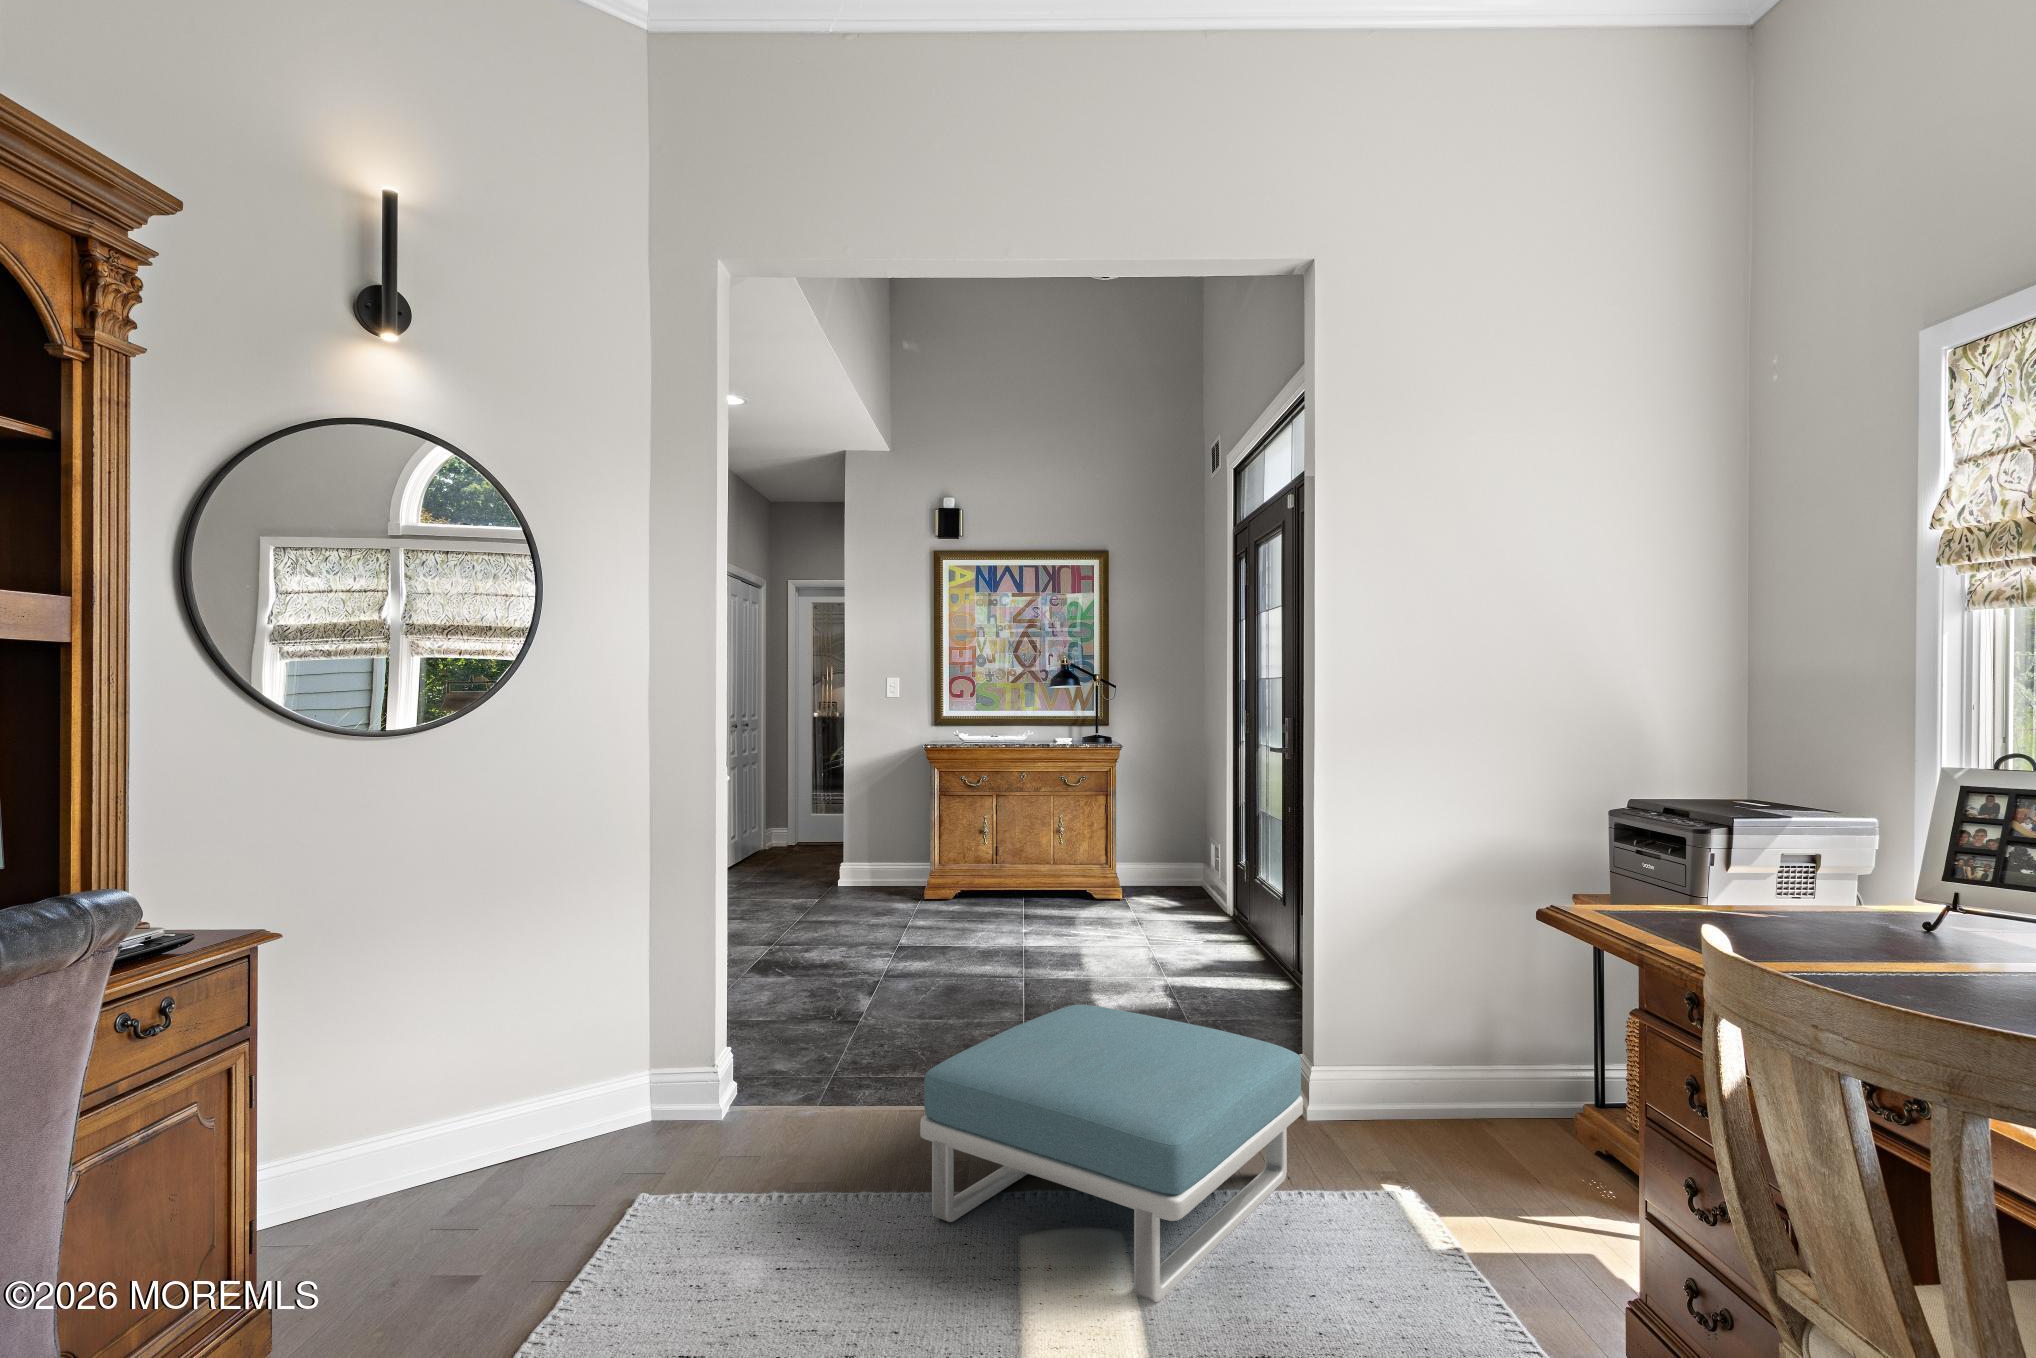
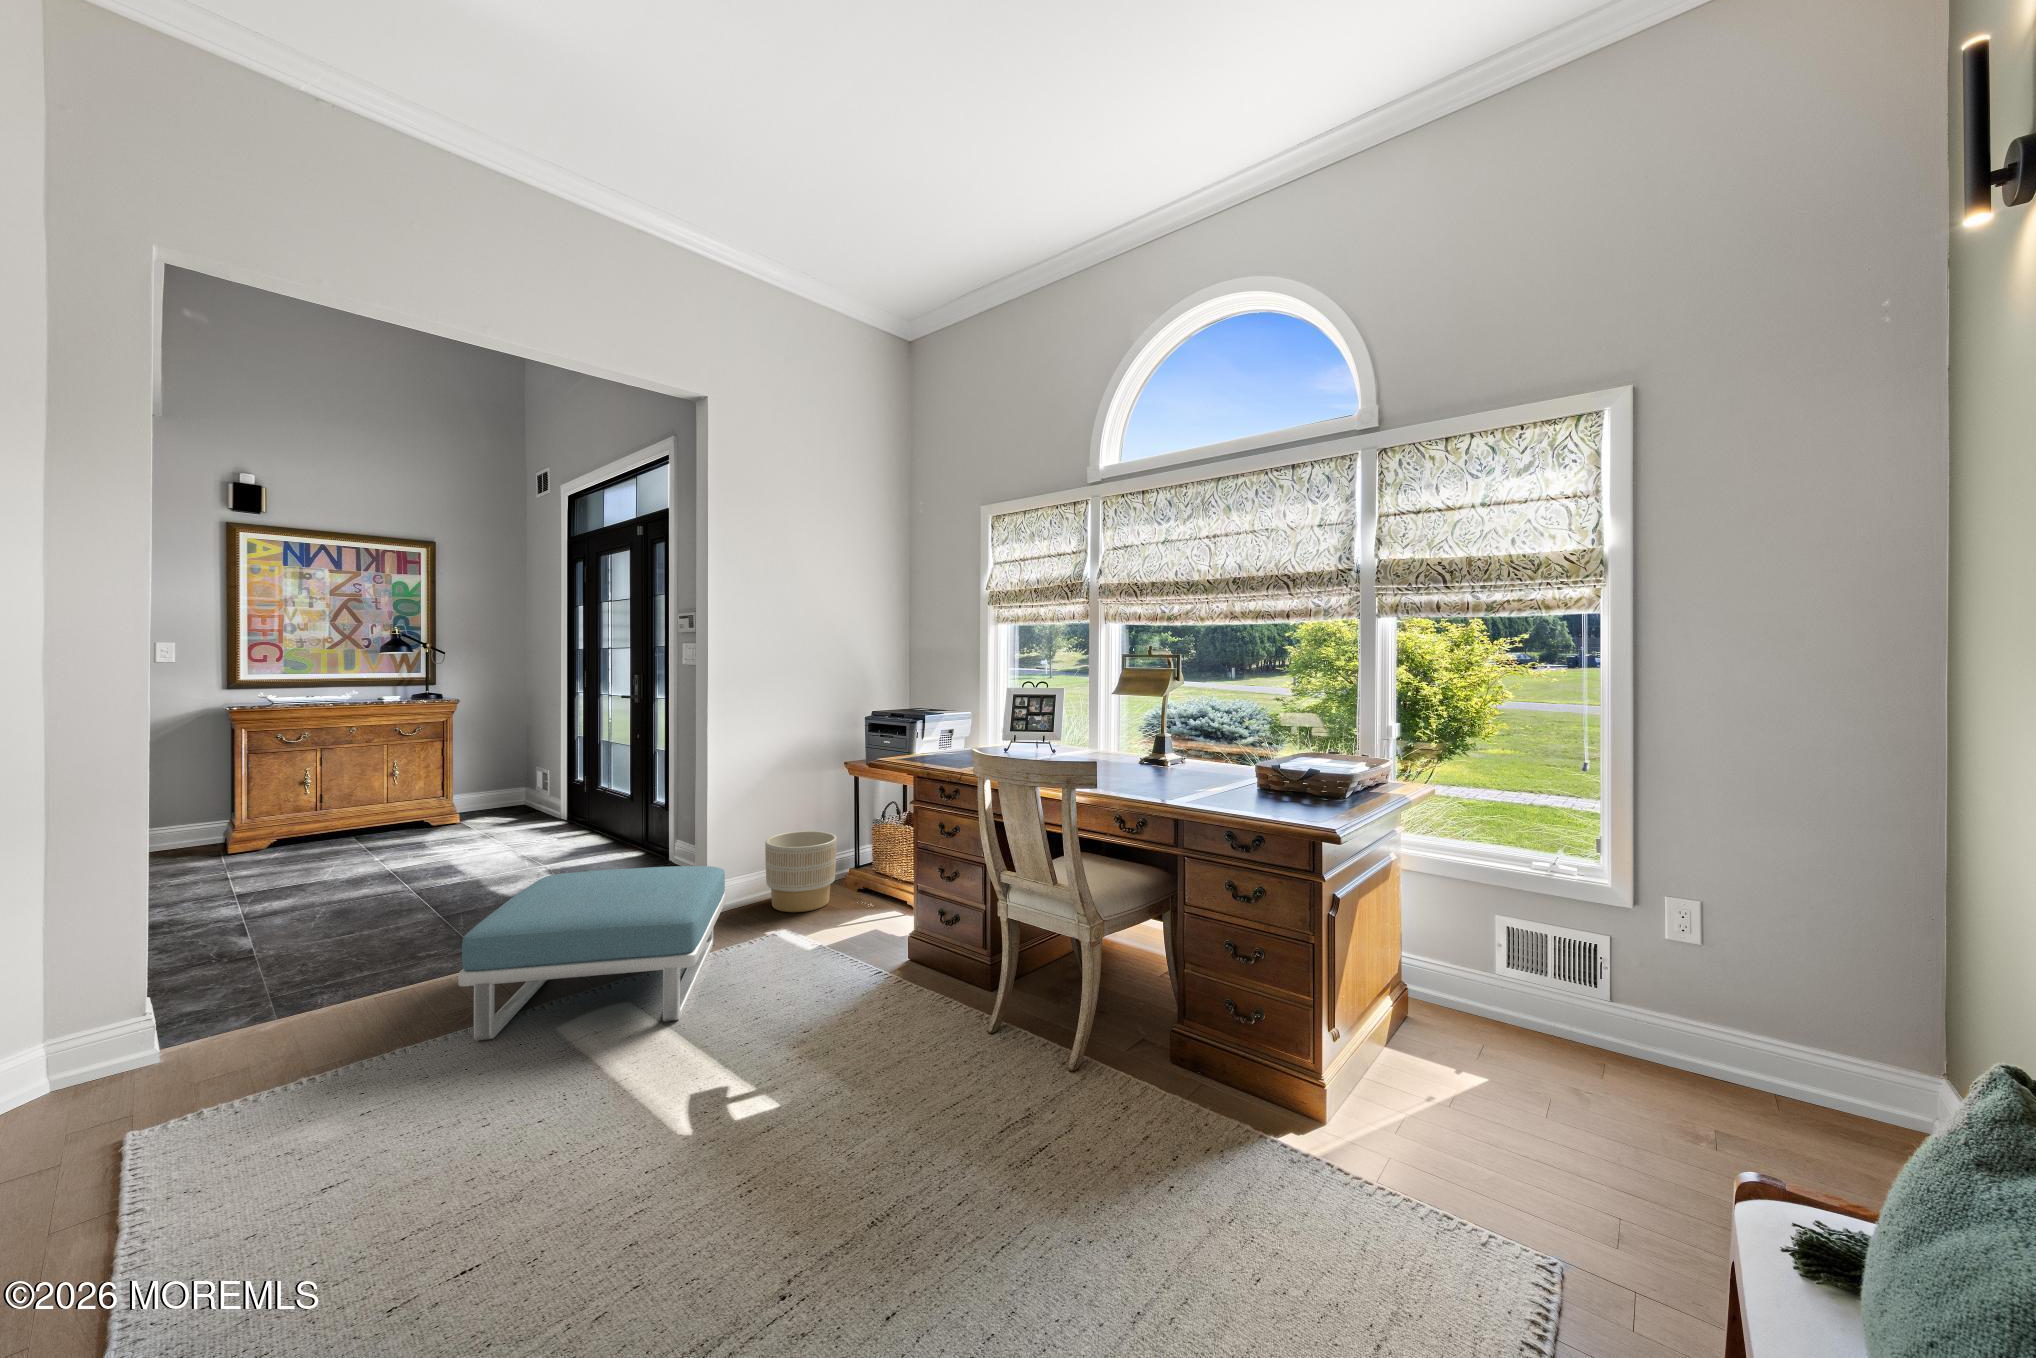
planter: none [1405,1009,1541,1171] -> present [765,831,837,912]

